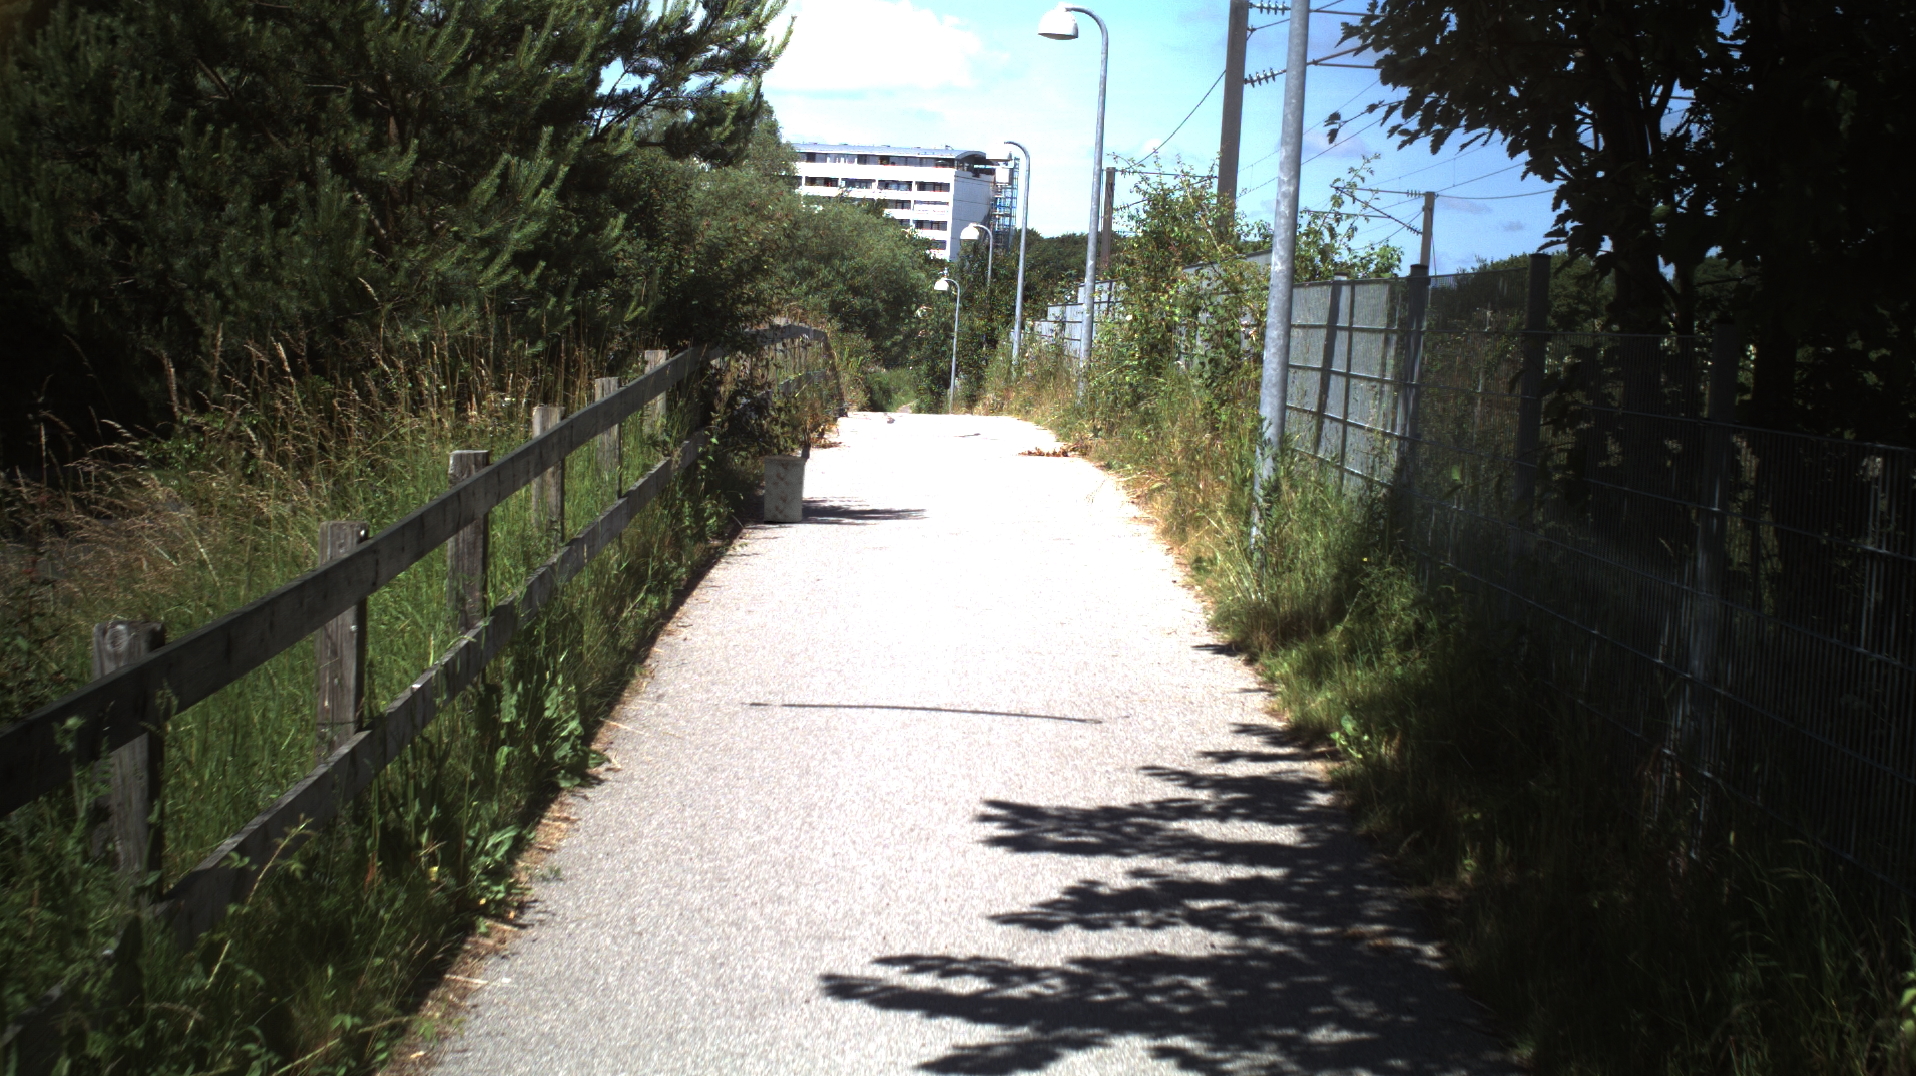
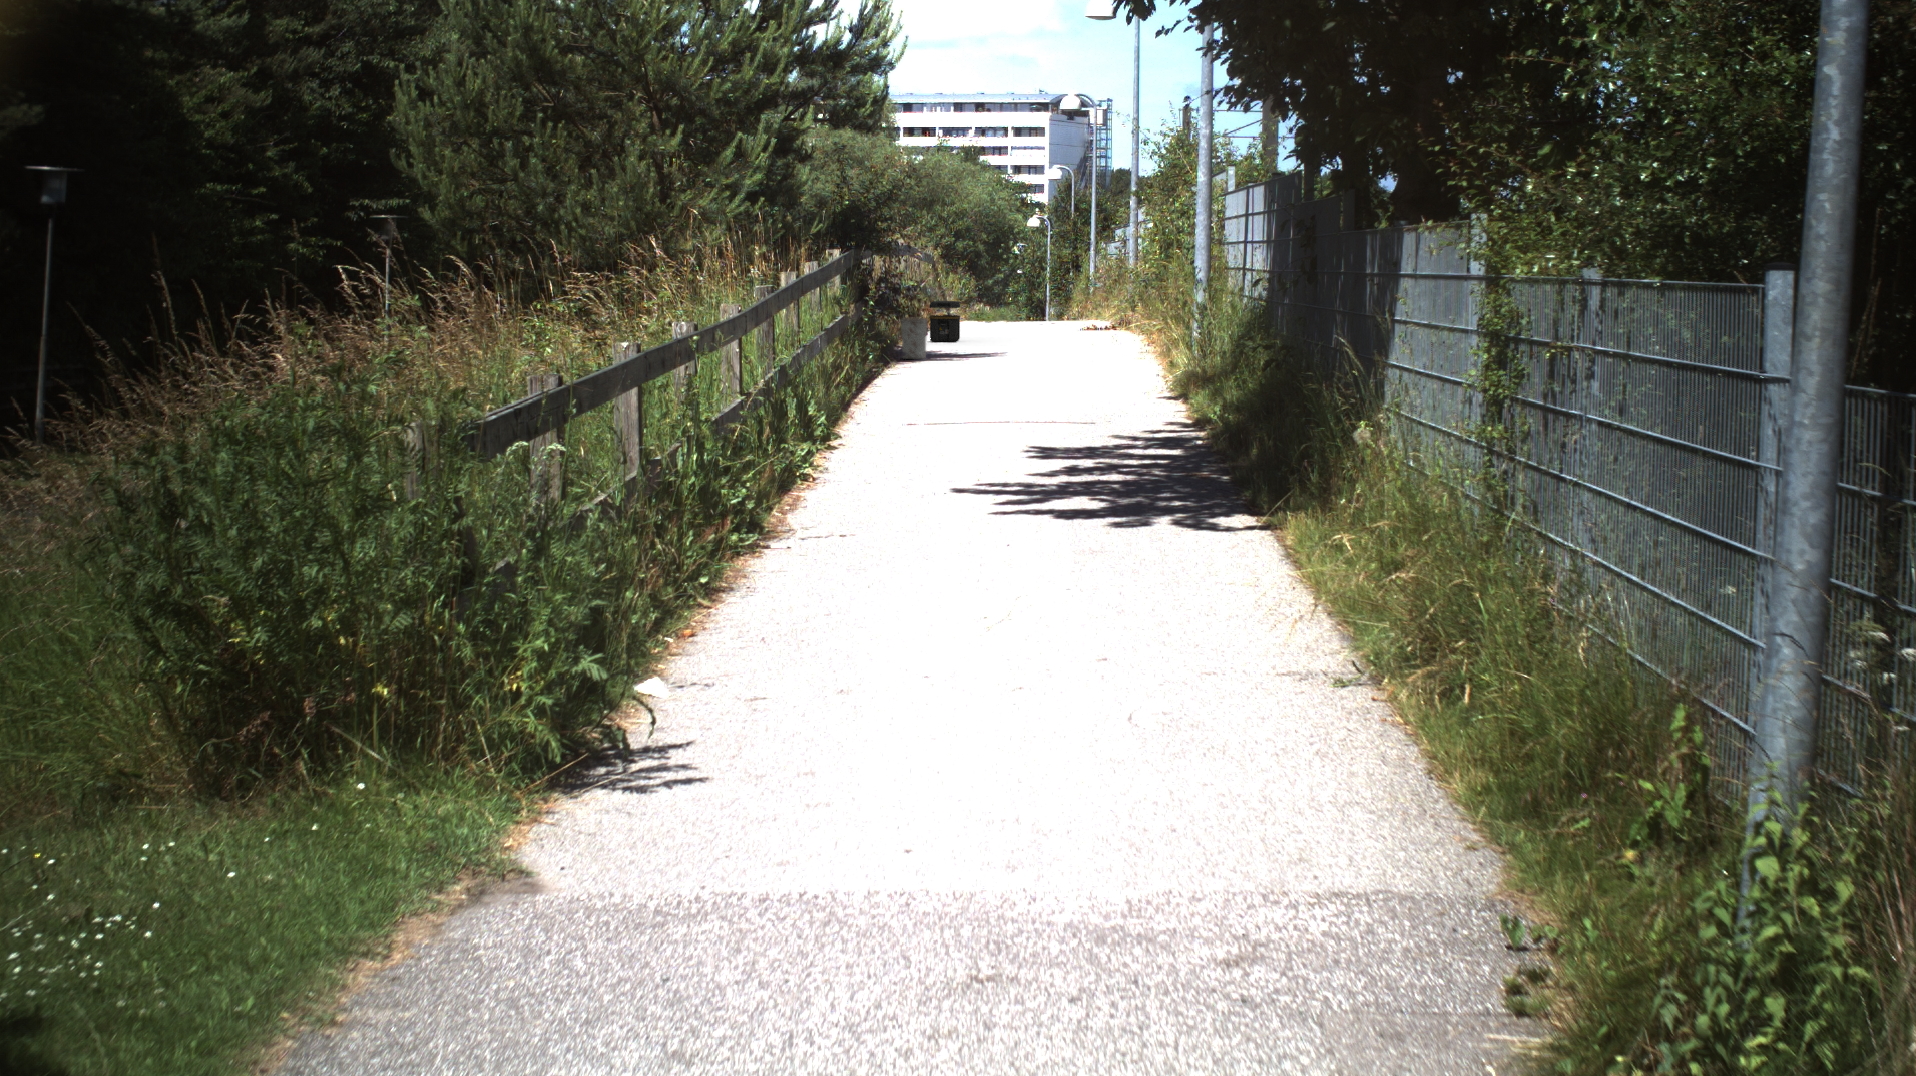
toolbox: none [810,421,859,485] -> present [929,301,960,342]

